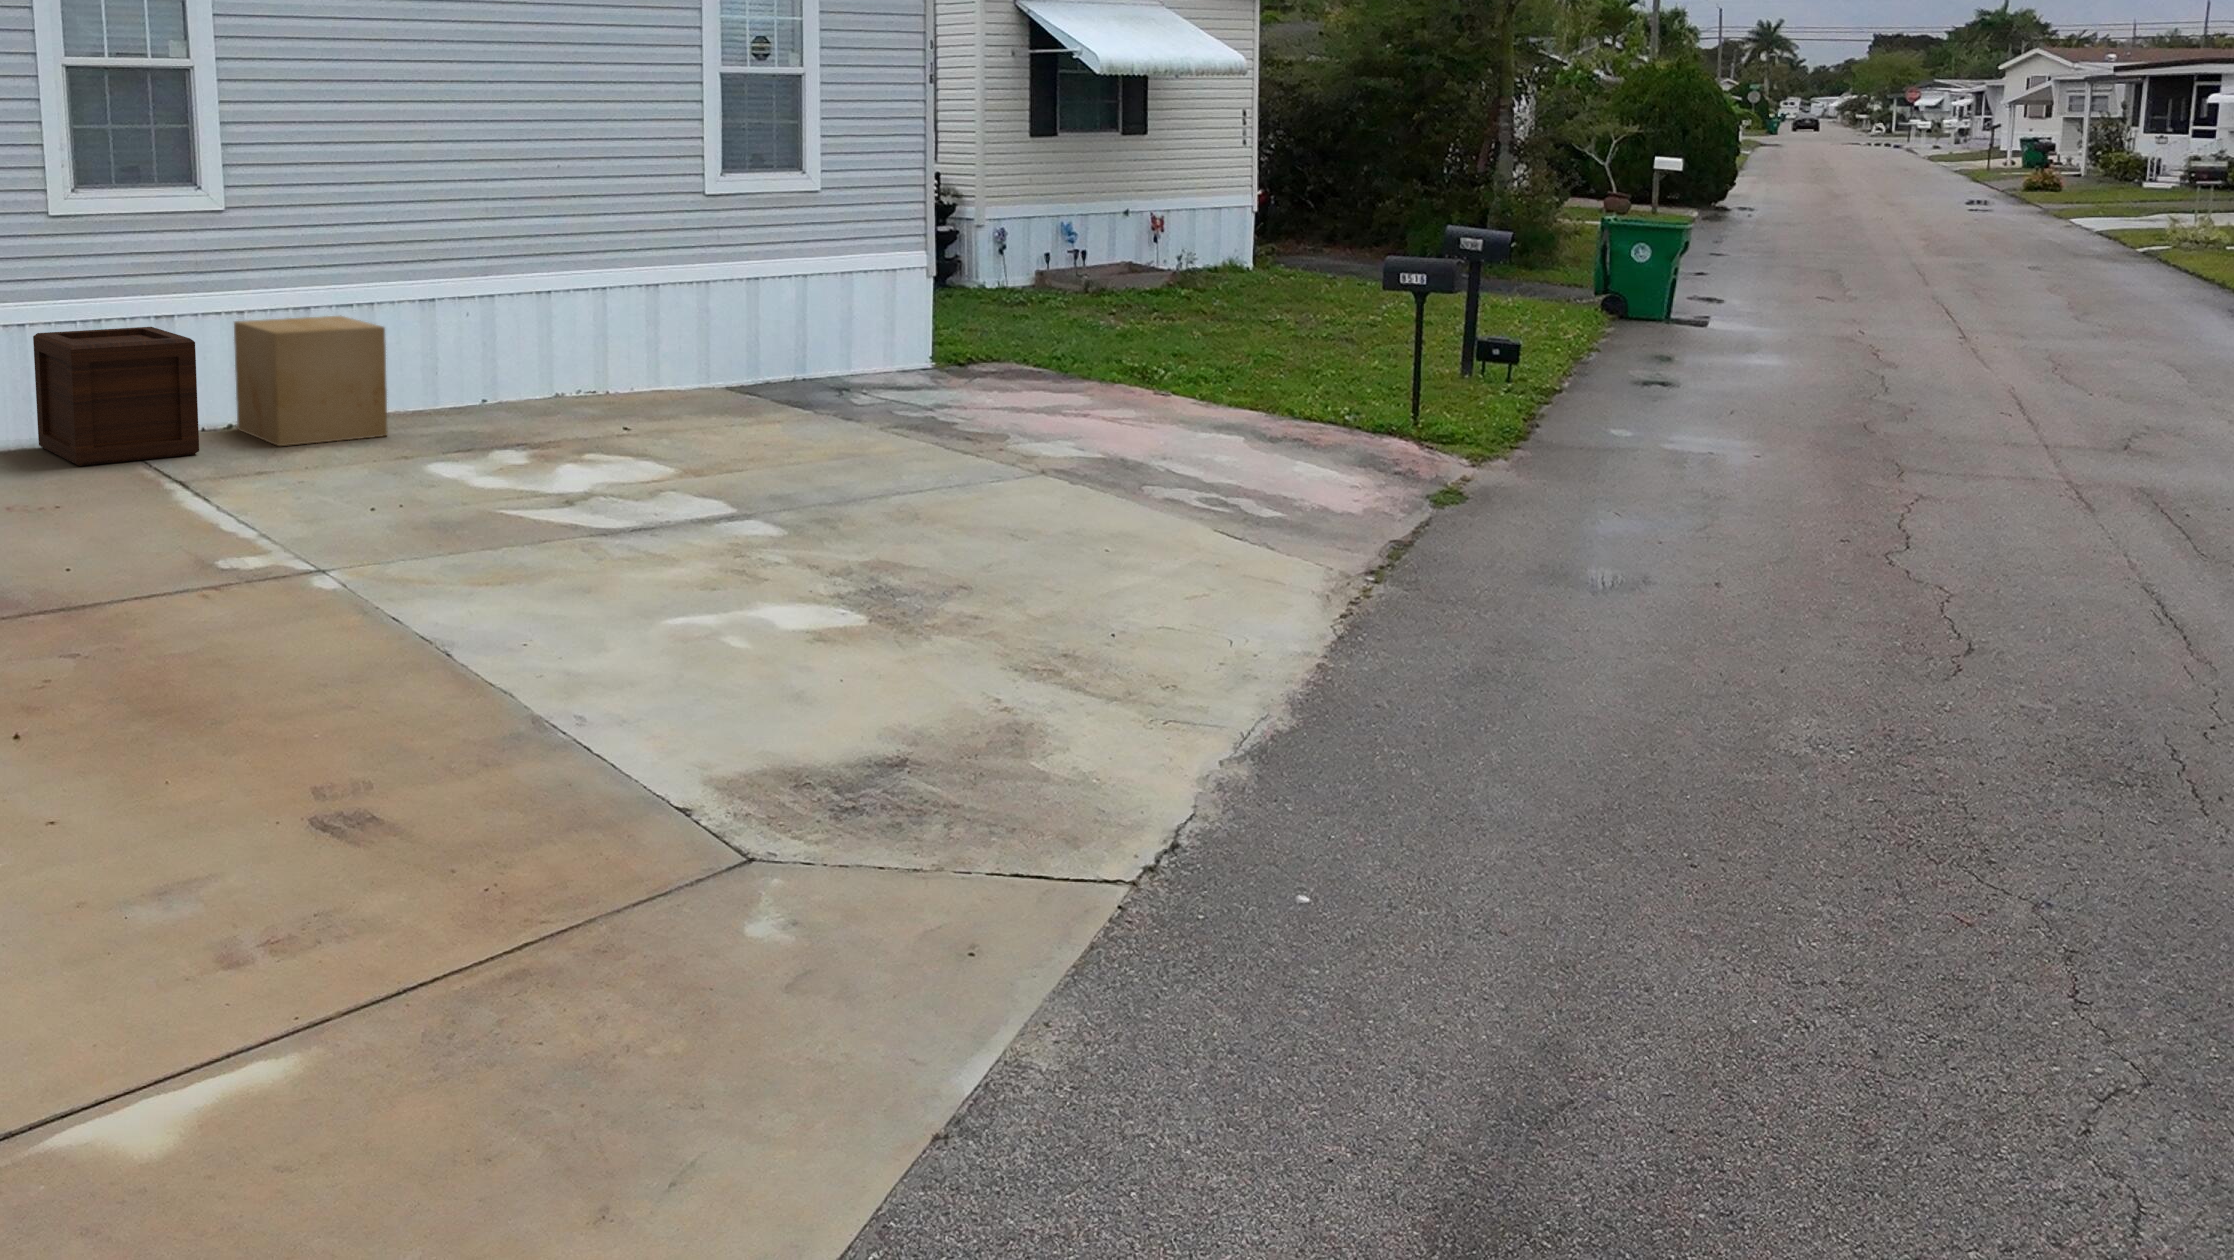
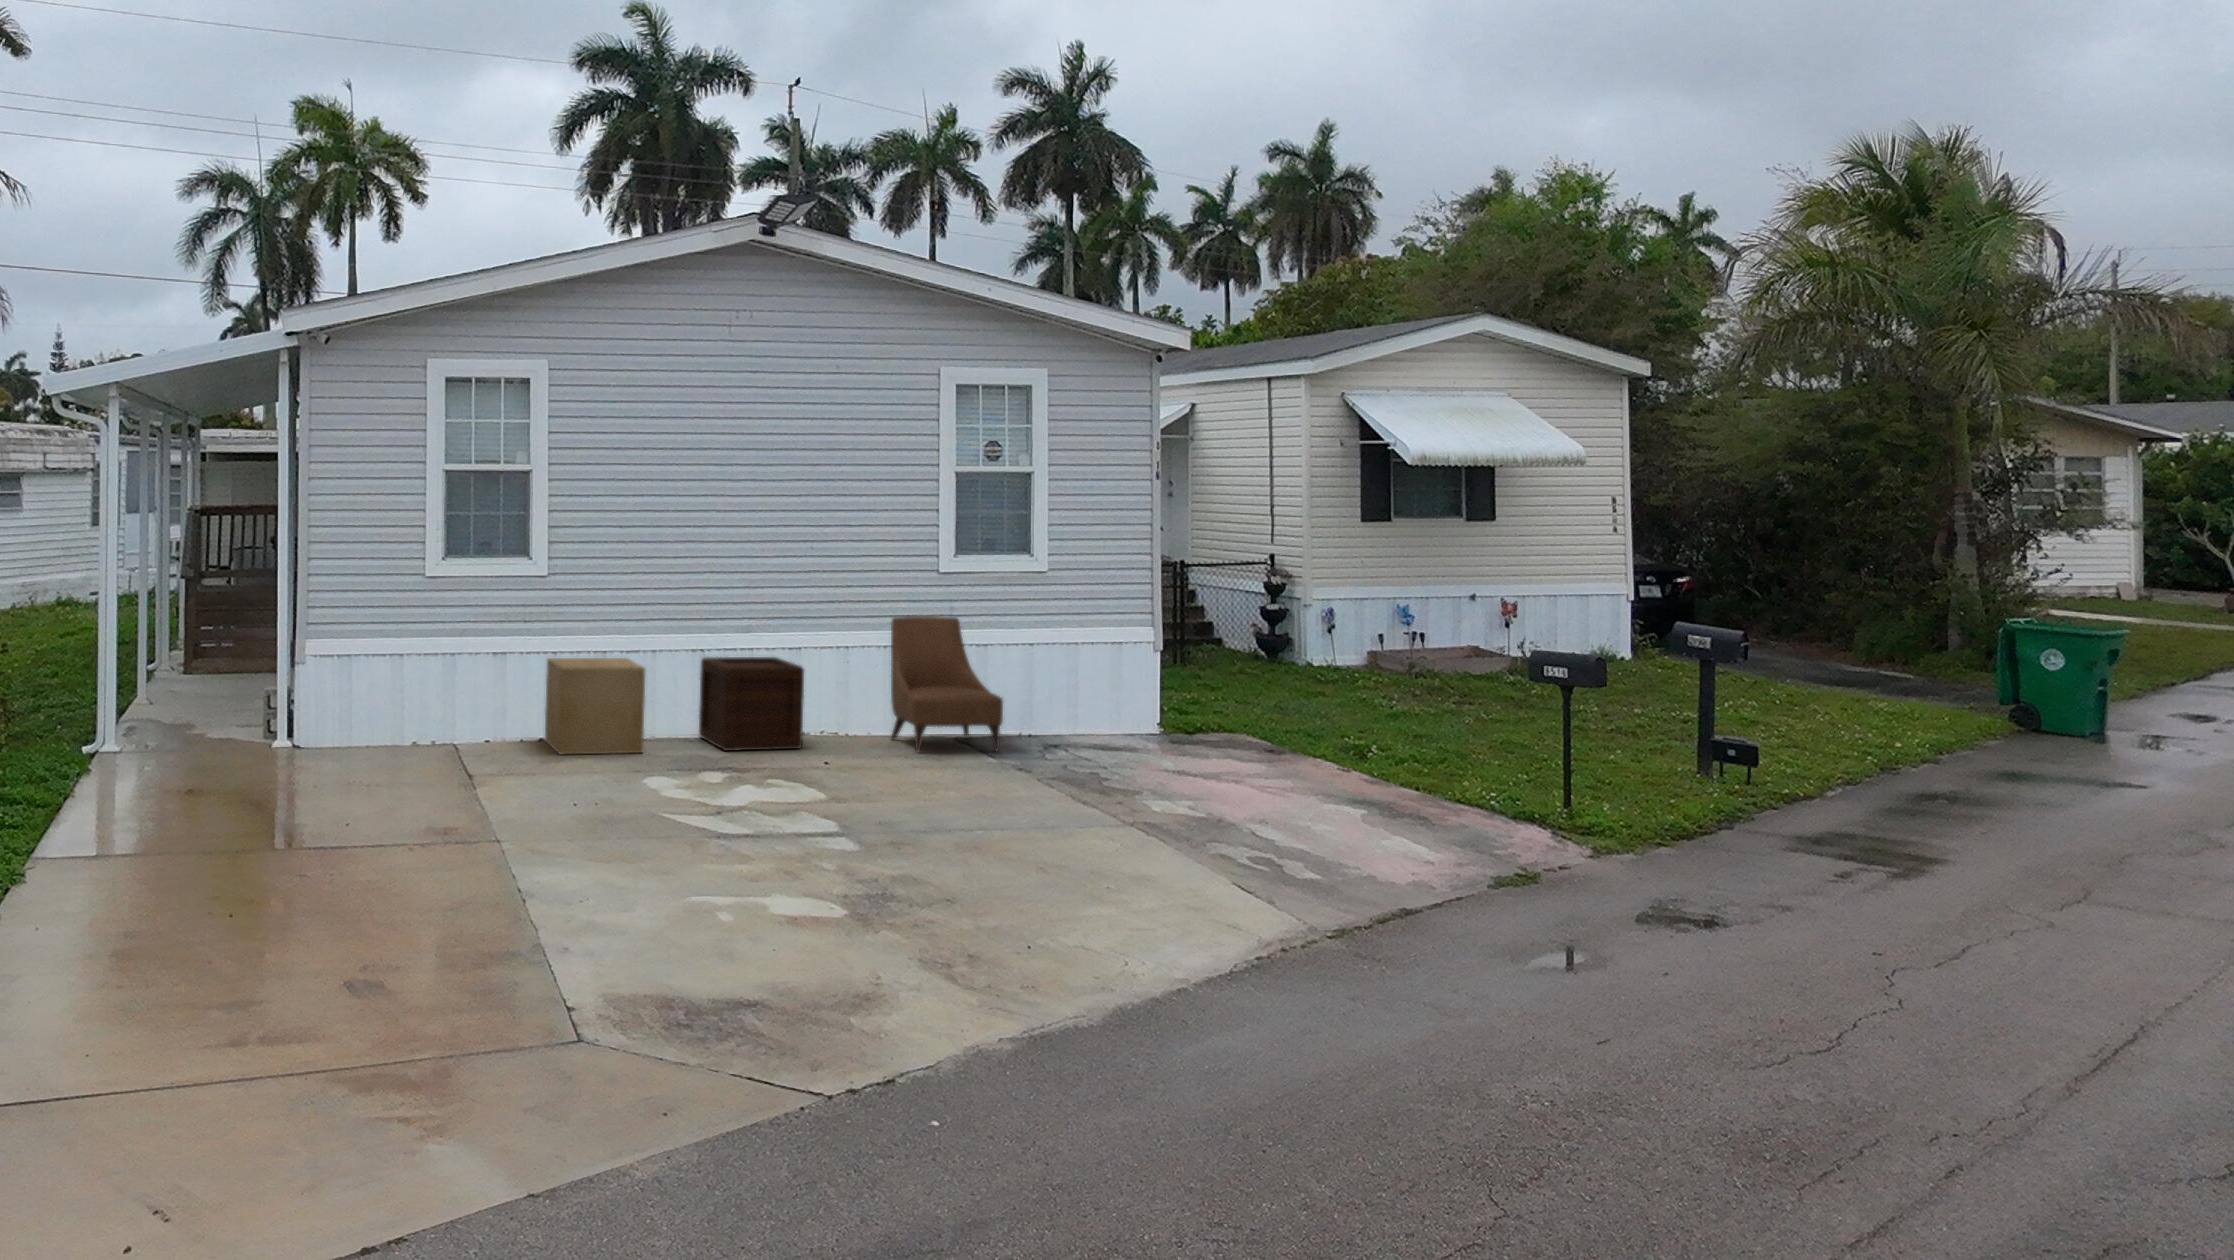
chair: none [659,248,807,410] -> present [891,616,1003,752]
wooden crate: present [33,327,199,466] -> present [699,657,804,751]

